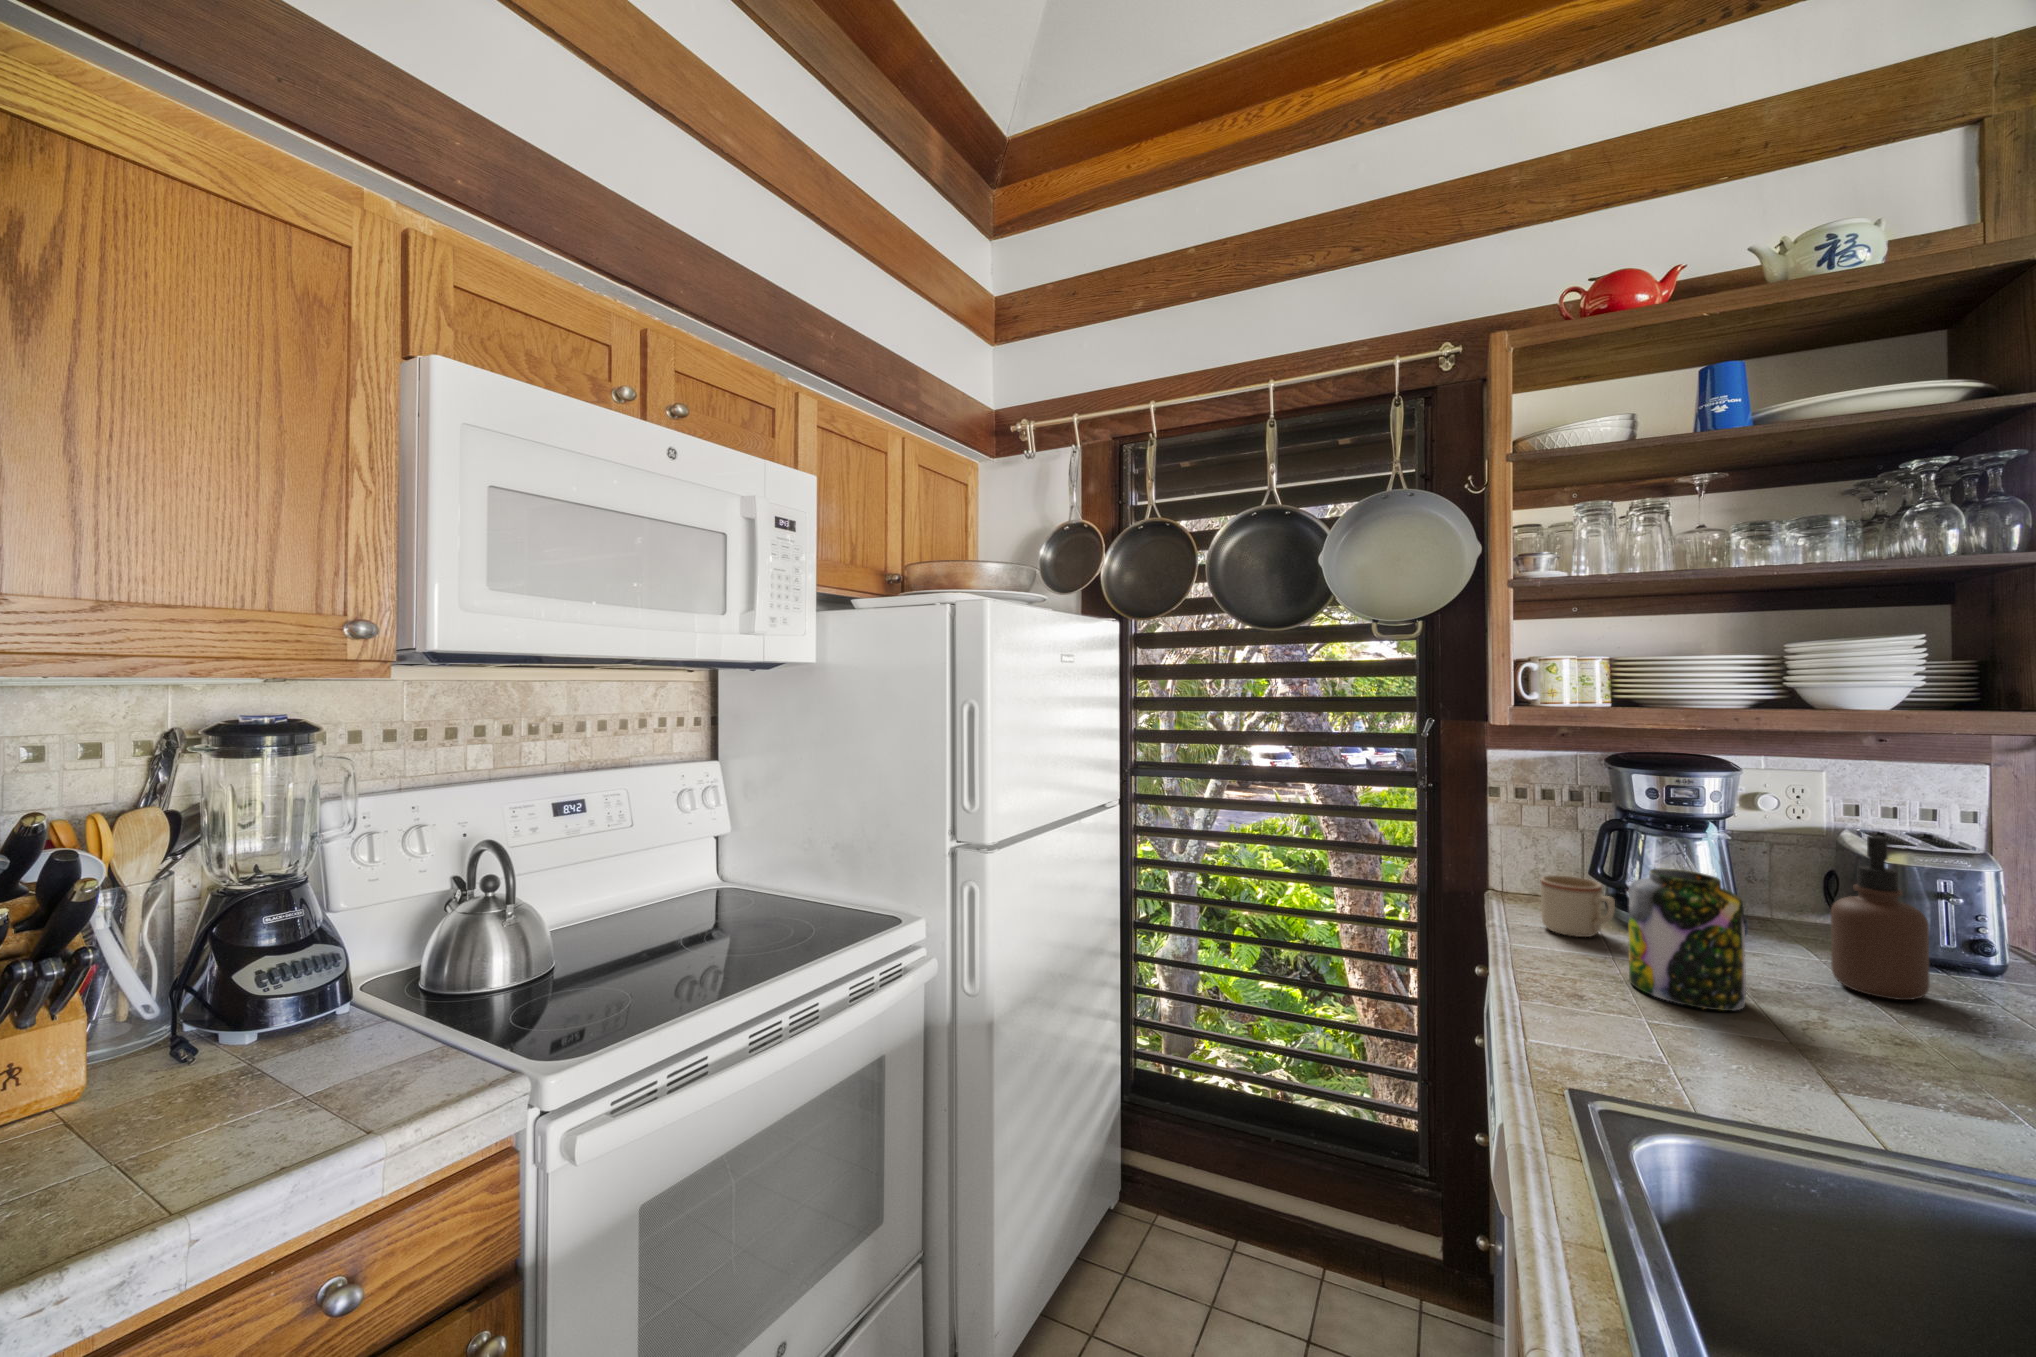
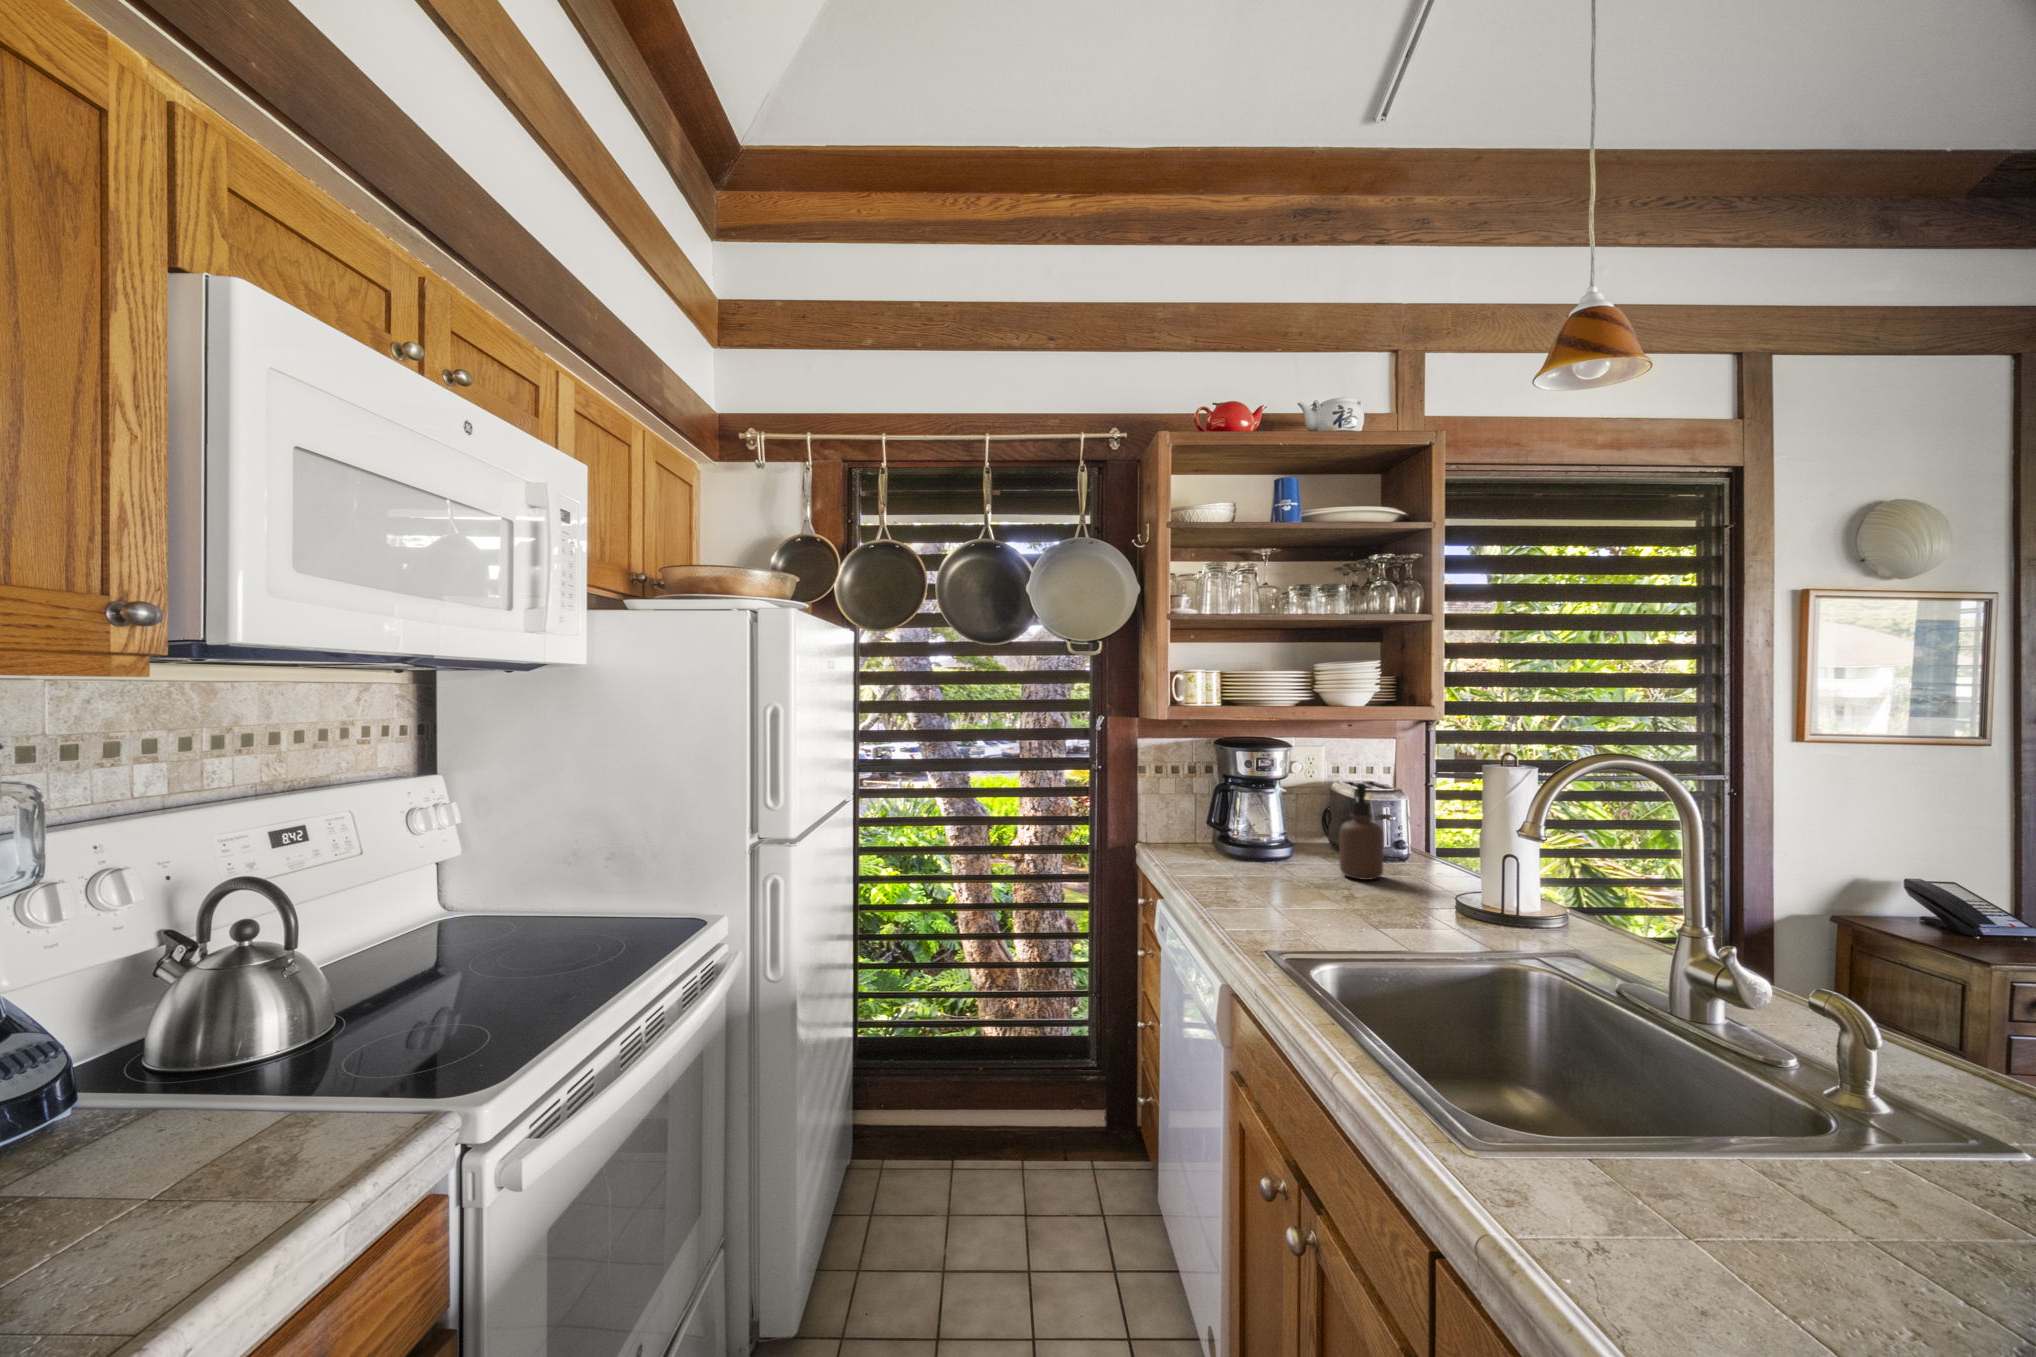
jar: present [1629,868,1746,1011] -> none [1246,812,1307,898]
mug: present [1541,875,1615,937] -> none [1183,825,1229,866]

